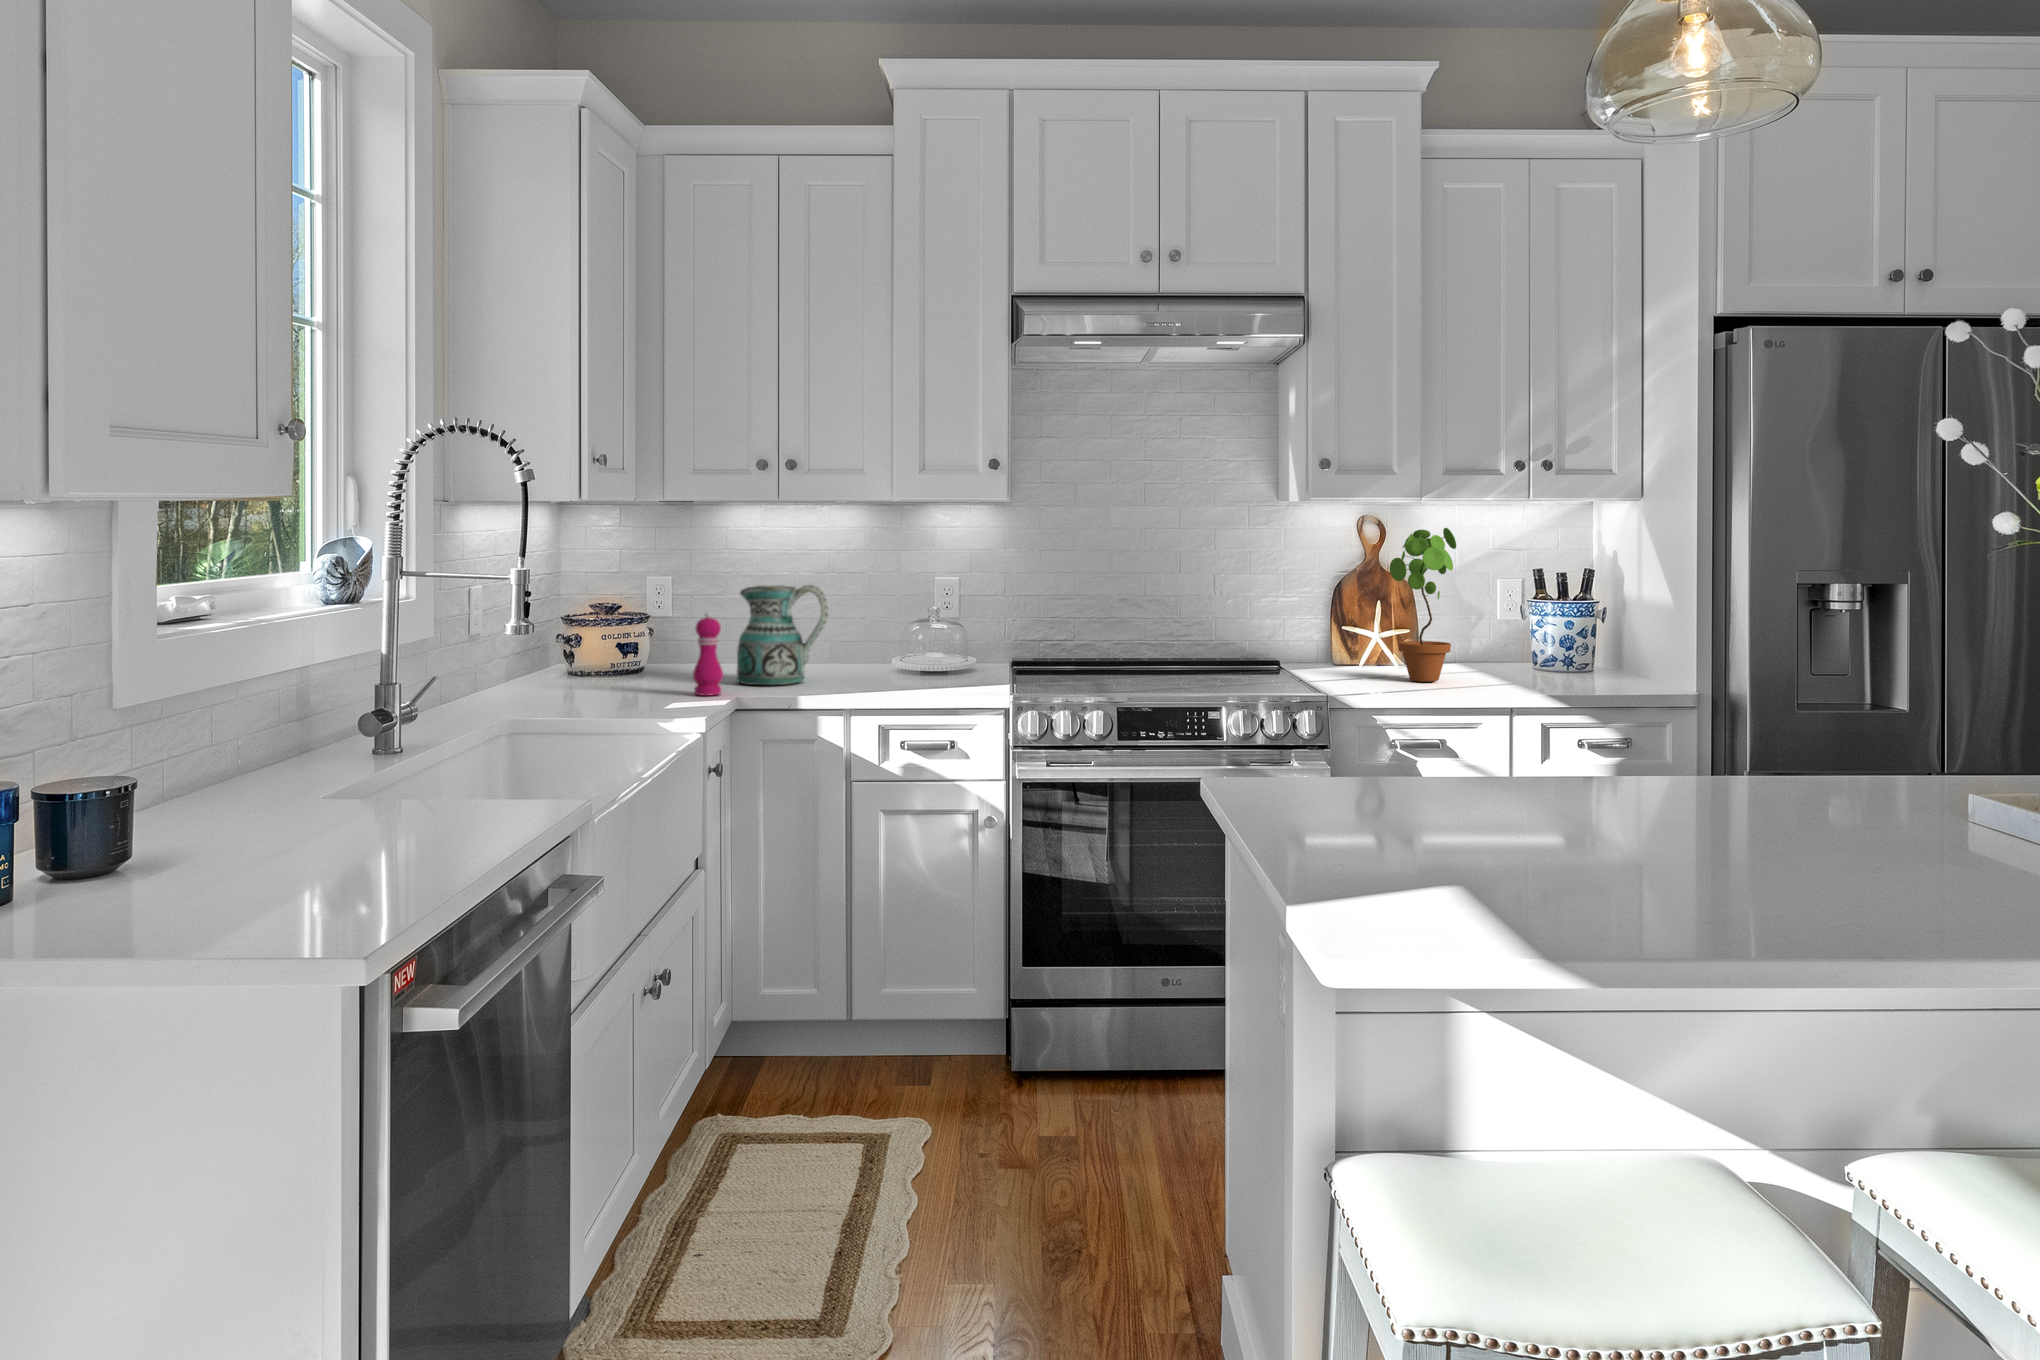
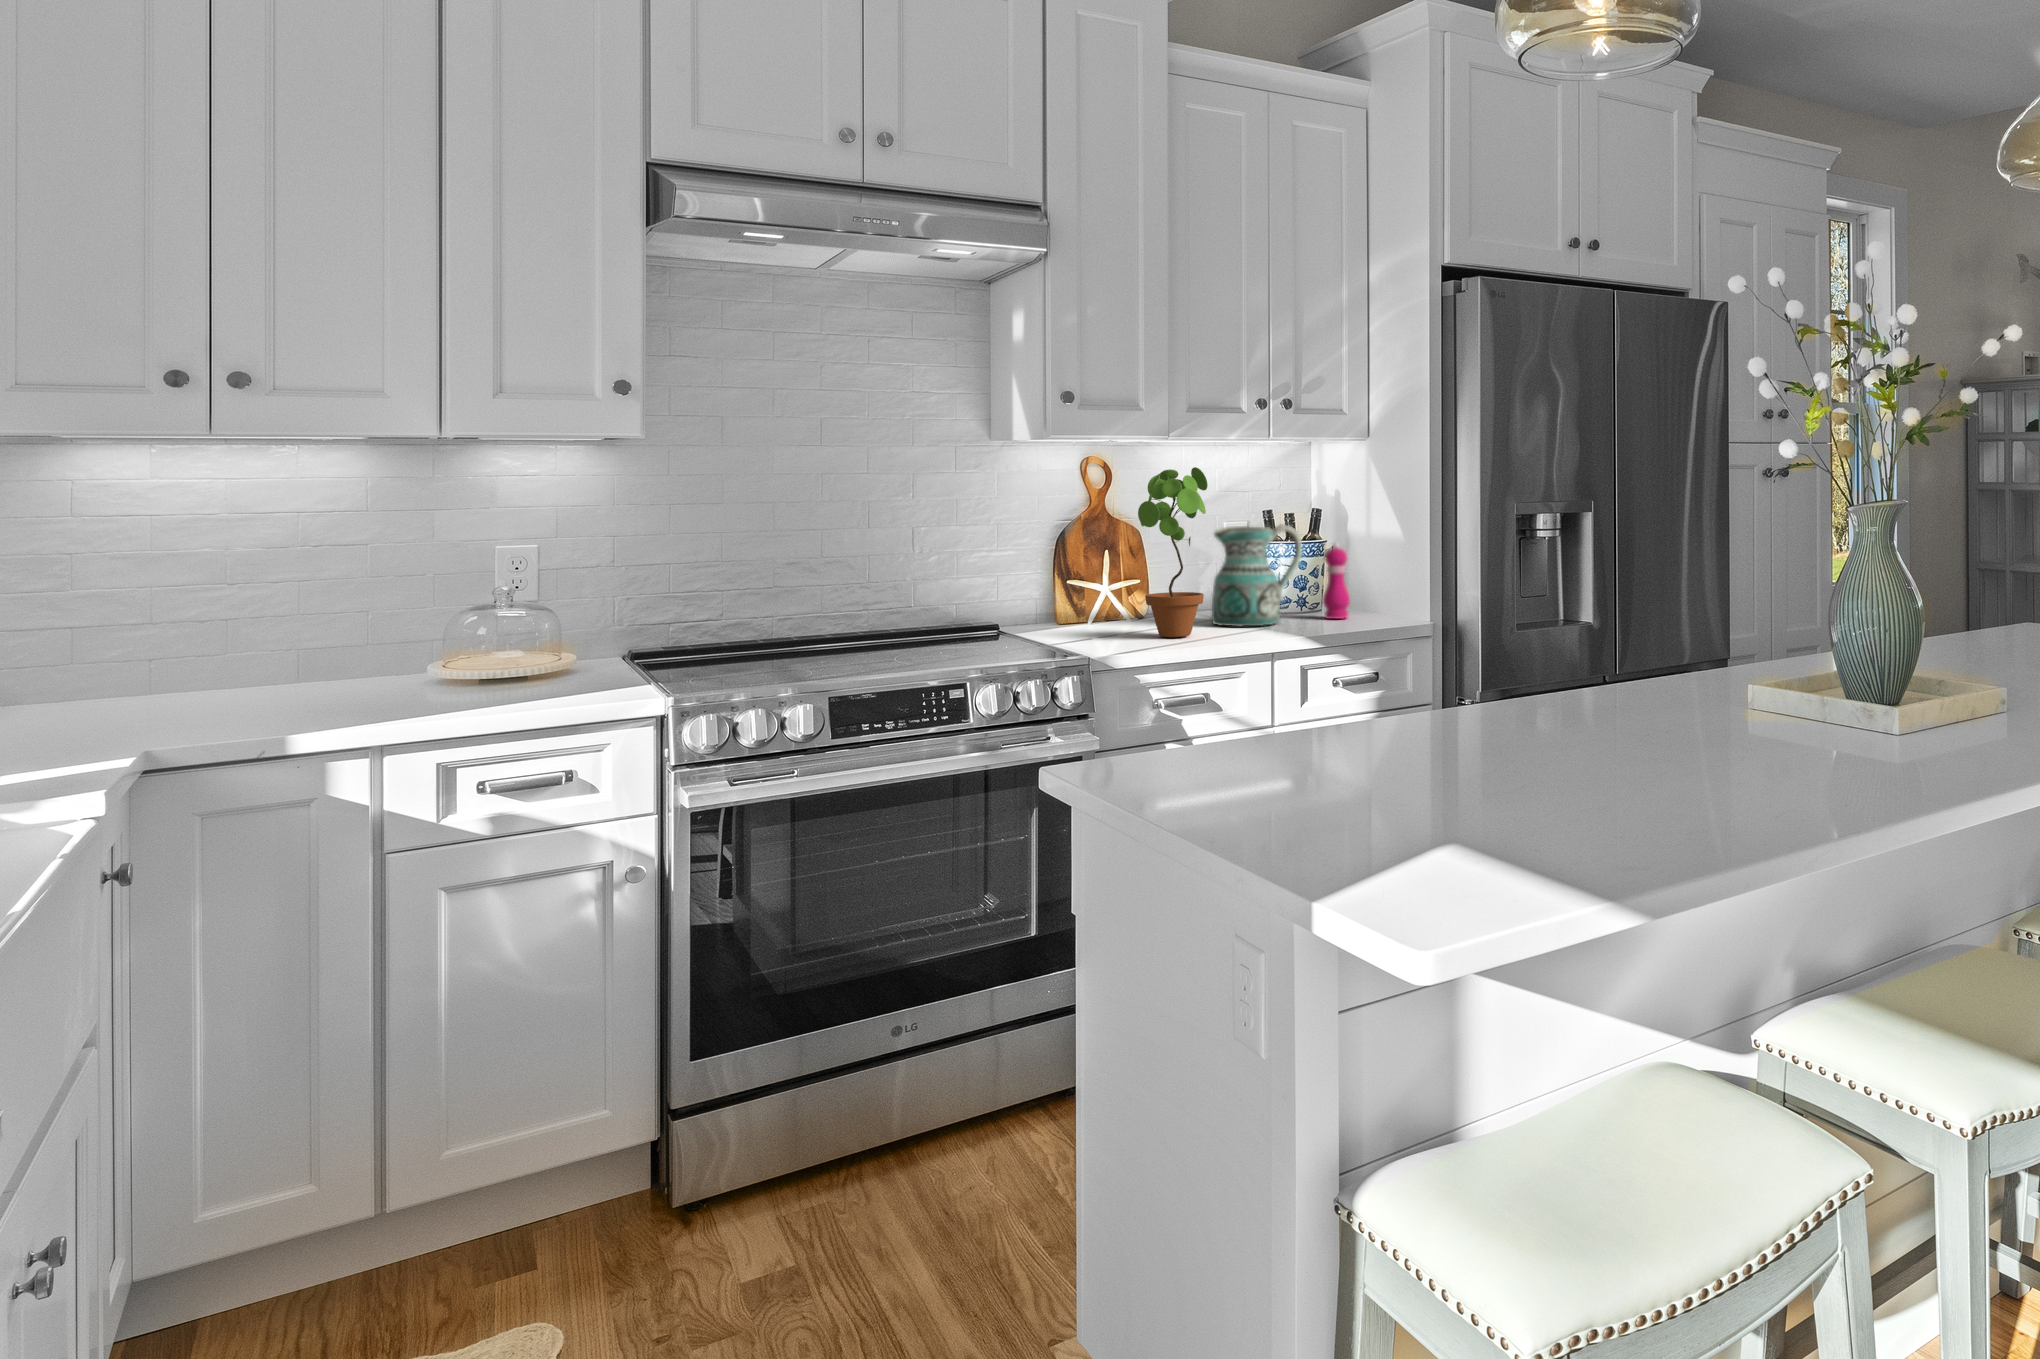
ceramic pitcher: present [737,585,828,685] -> present [1212,524,1302,626]
pepper mill: present [693,611,723,696] -> present [1323,543,1350,619]

